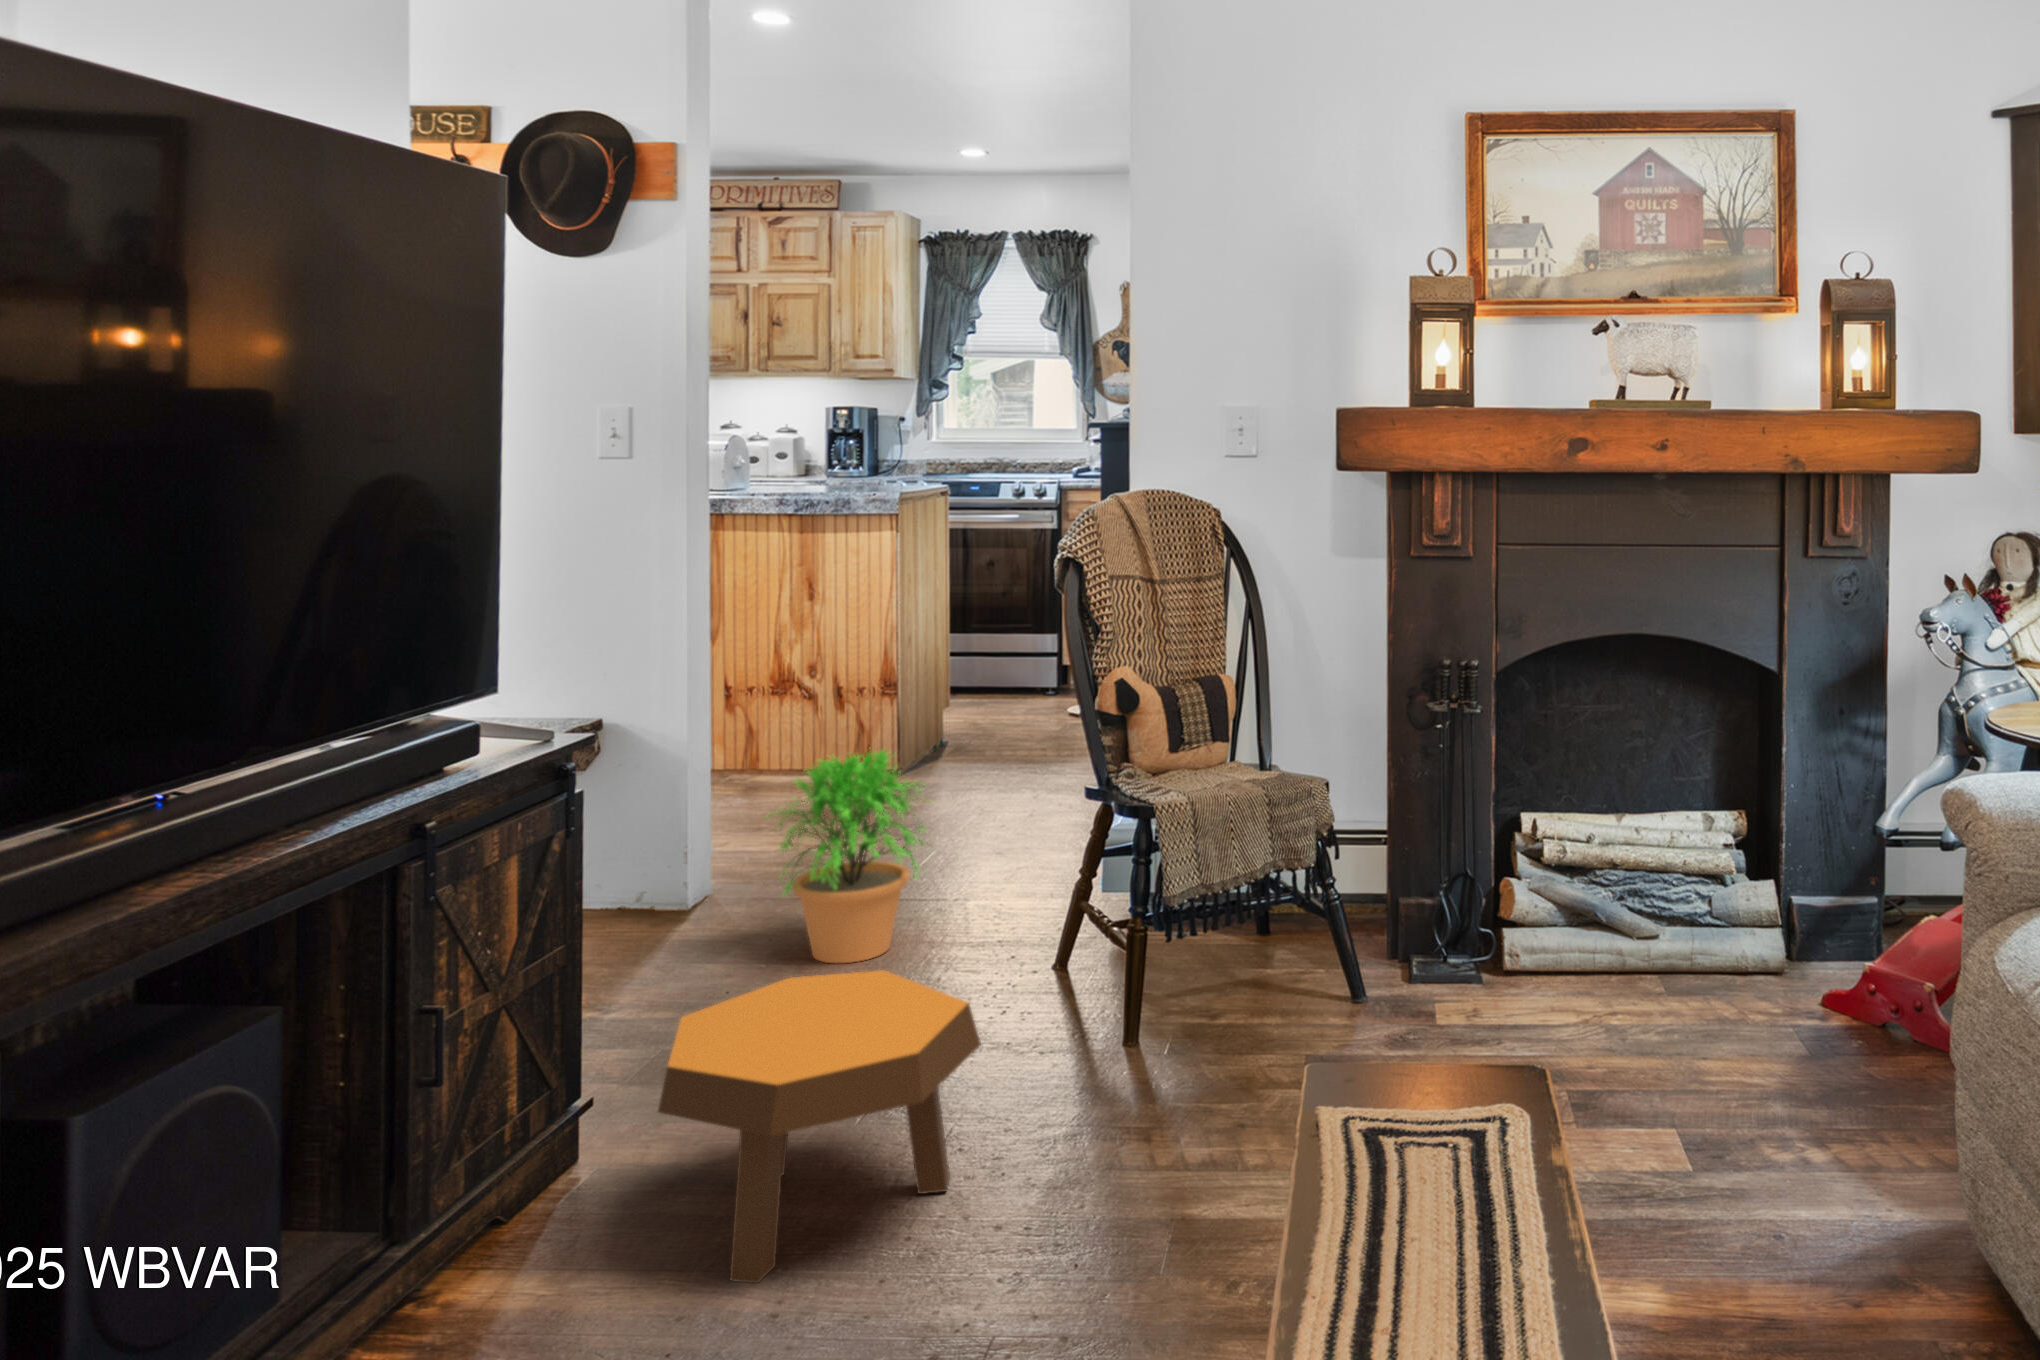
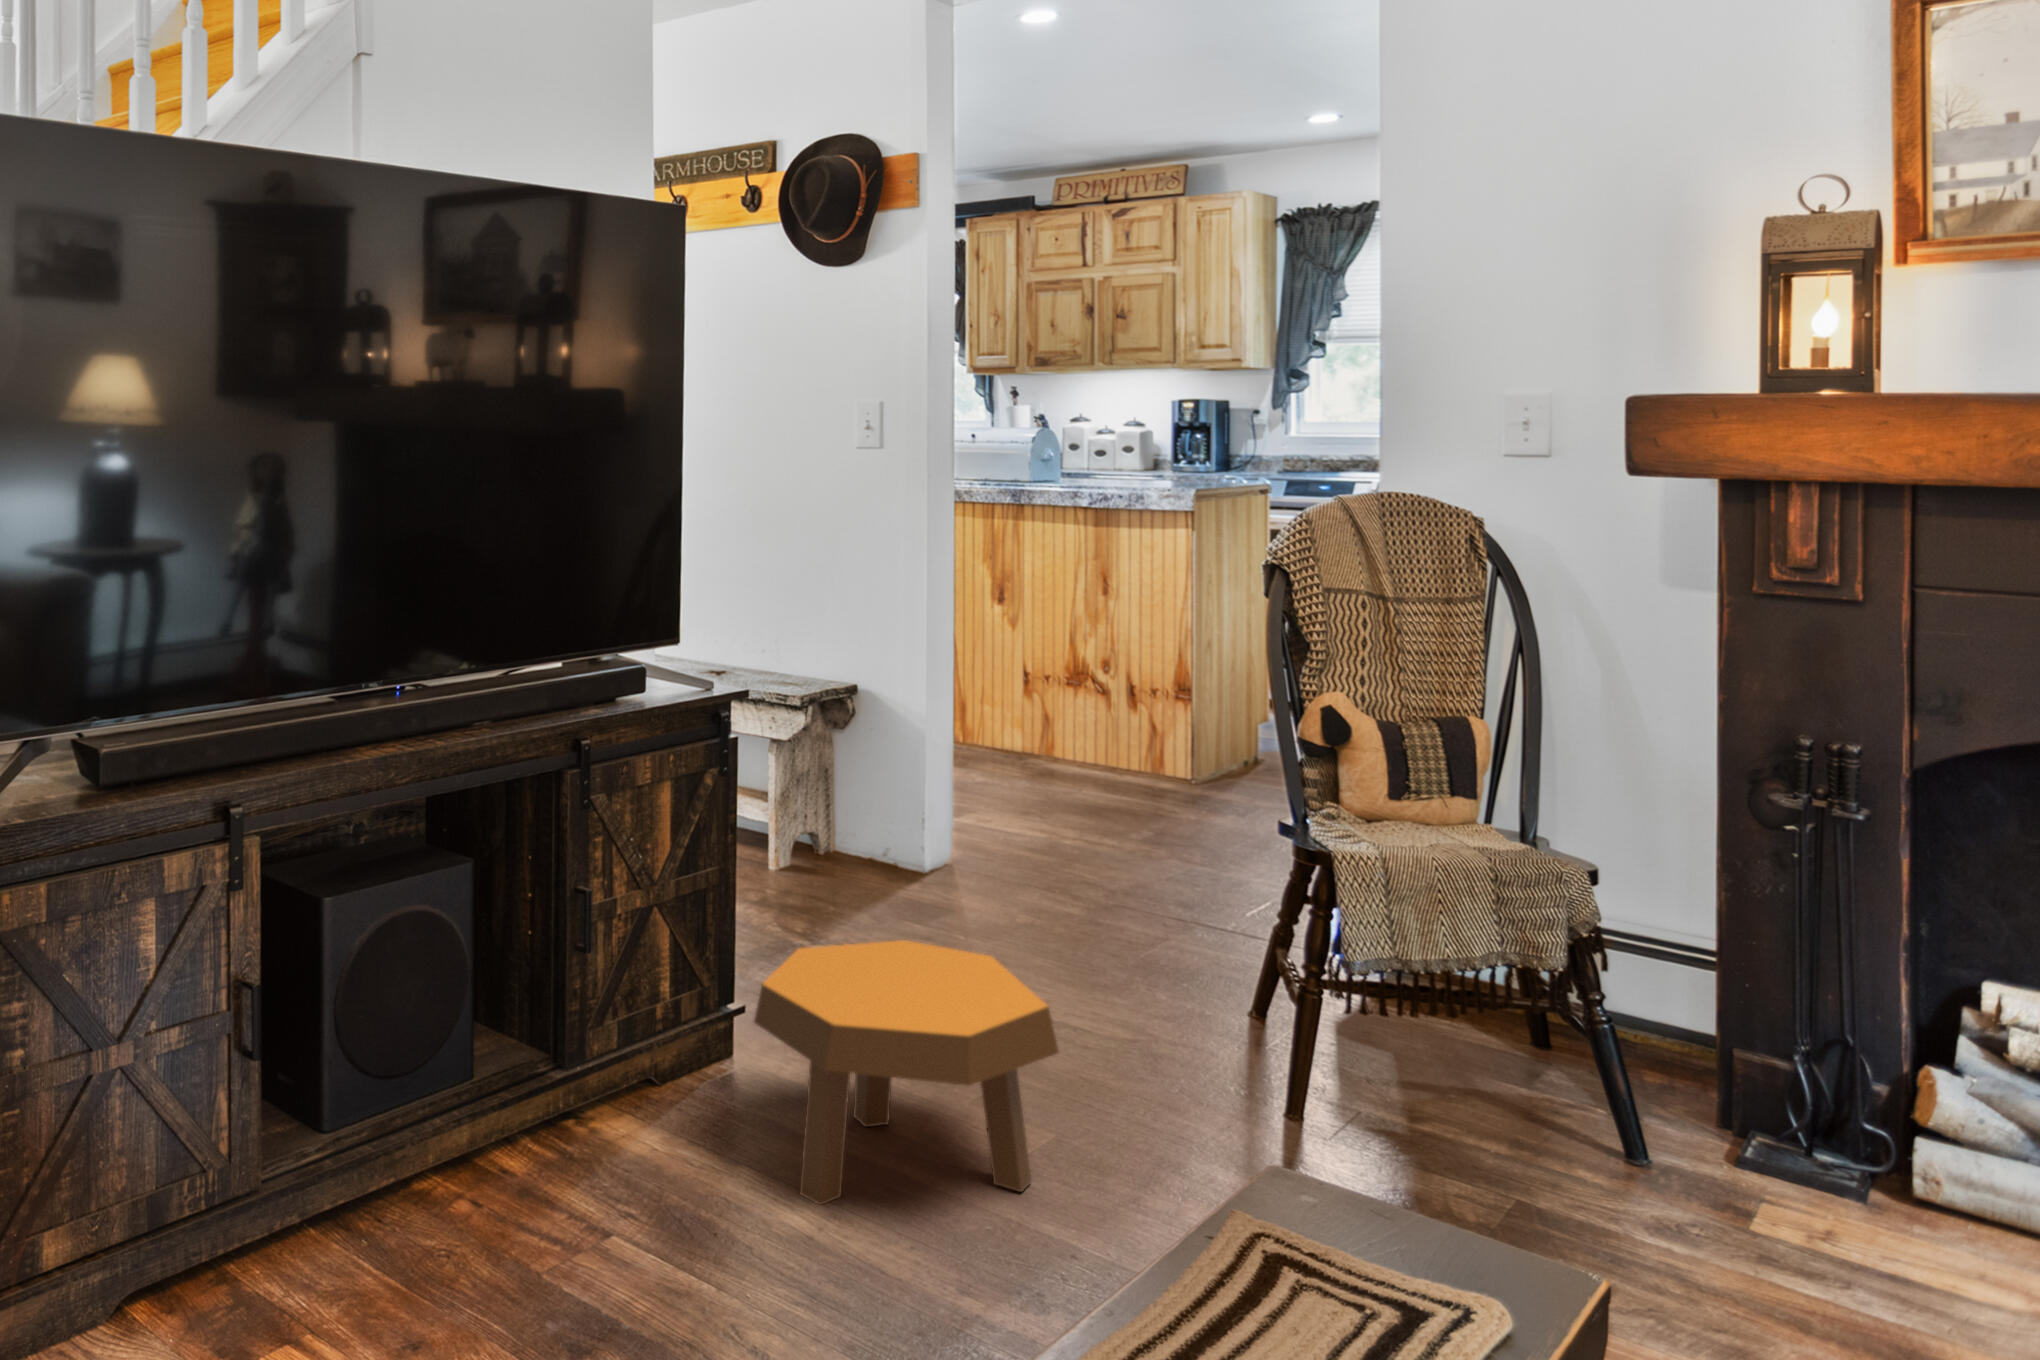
potted plant: present [767,750,932,963] -> none [968,741,1146,960]

